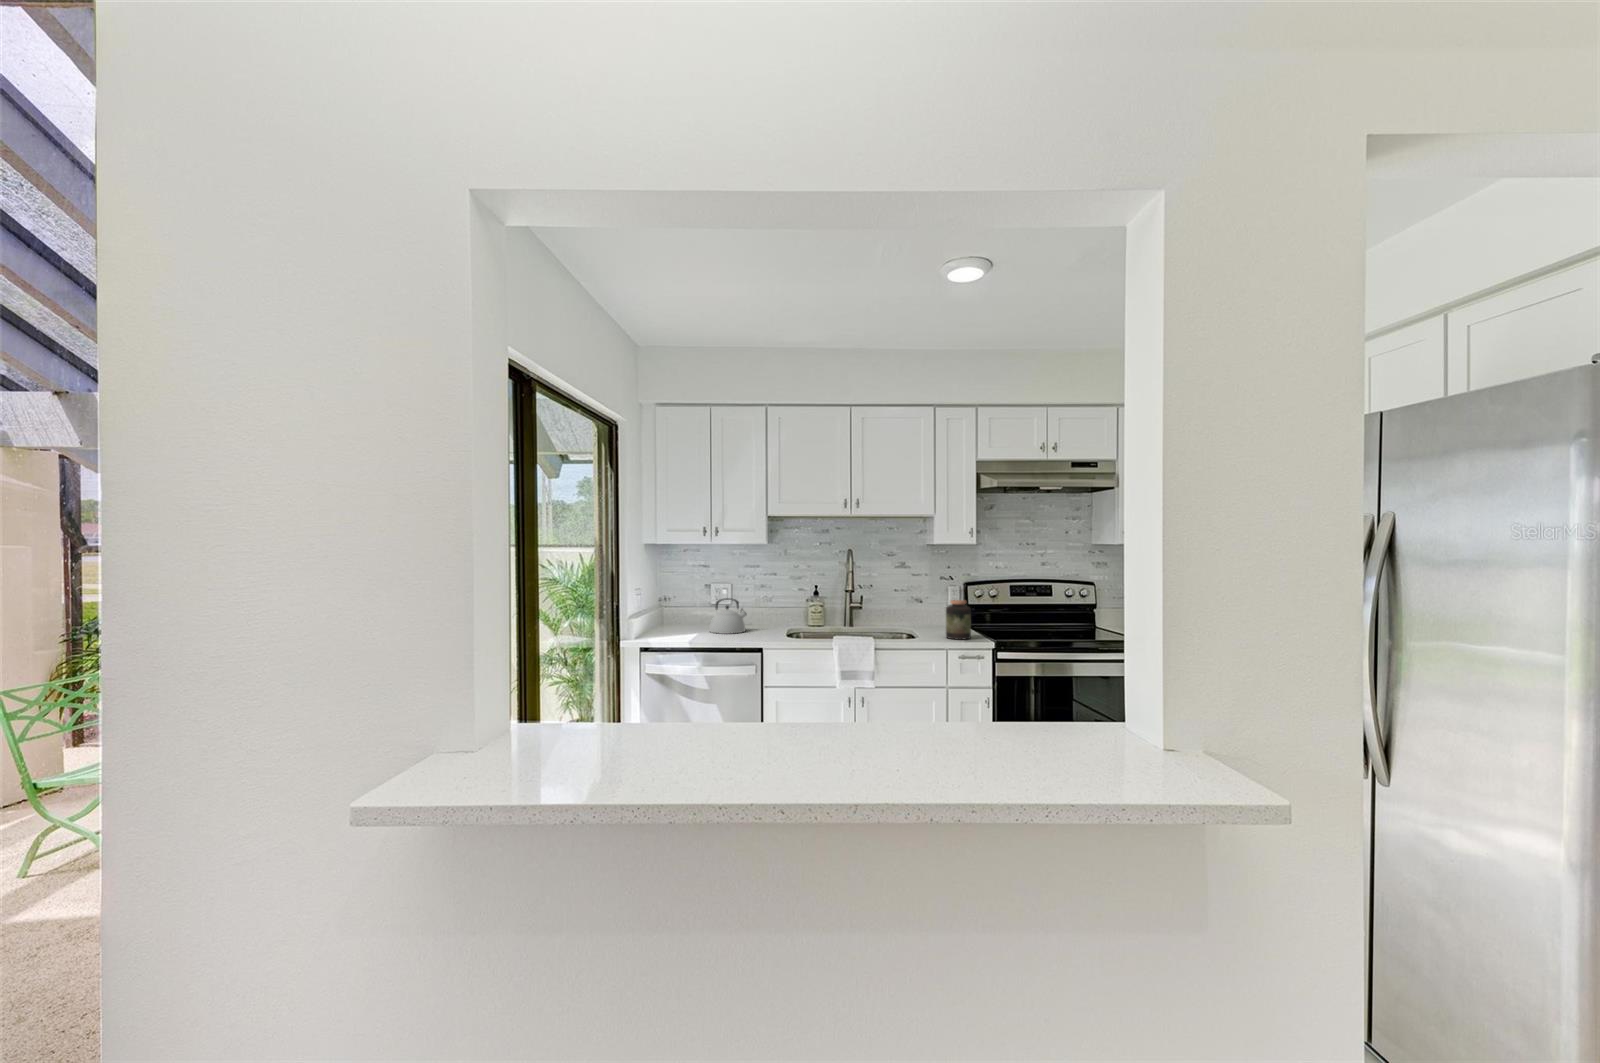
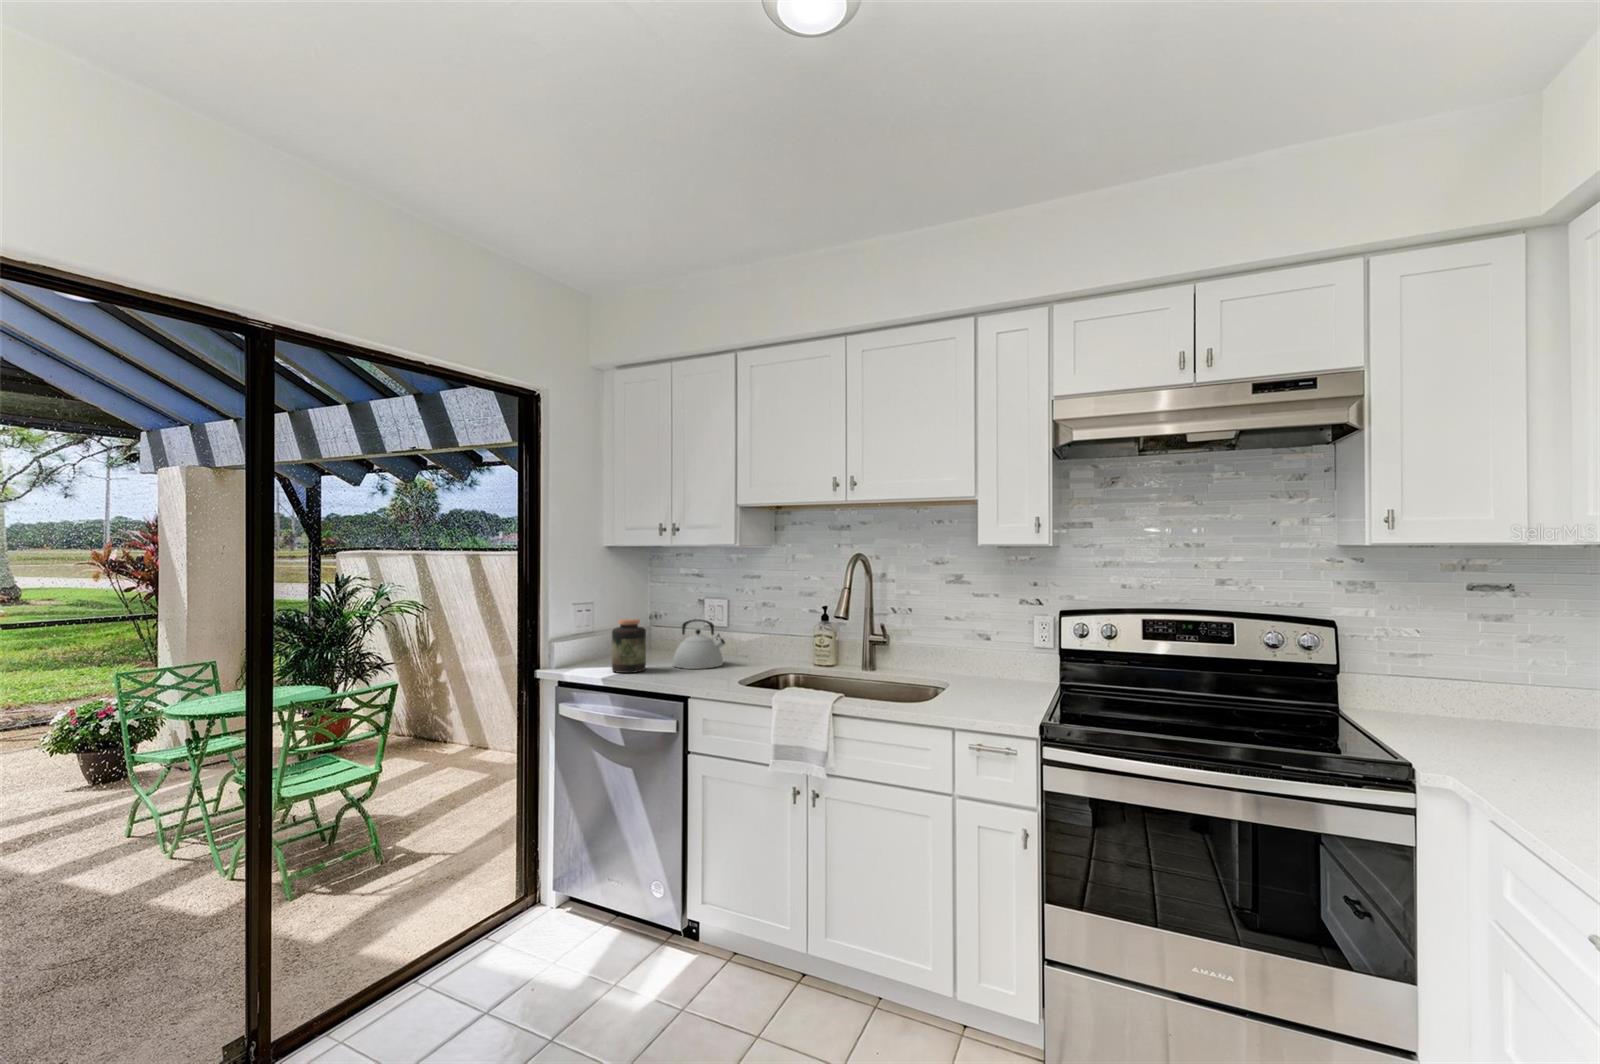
jar: present [946,600,971,640] -> present [612,619,646,673]

